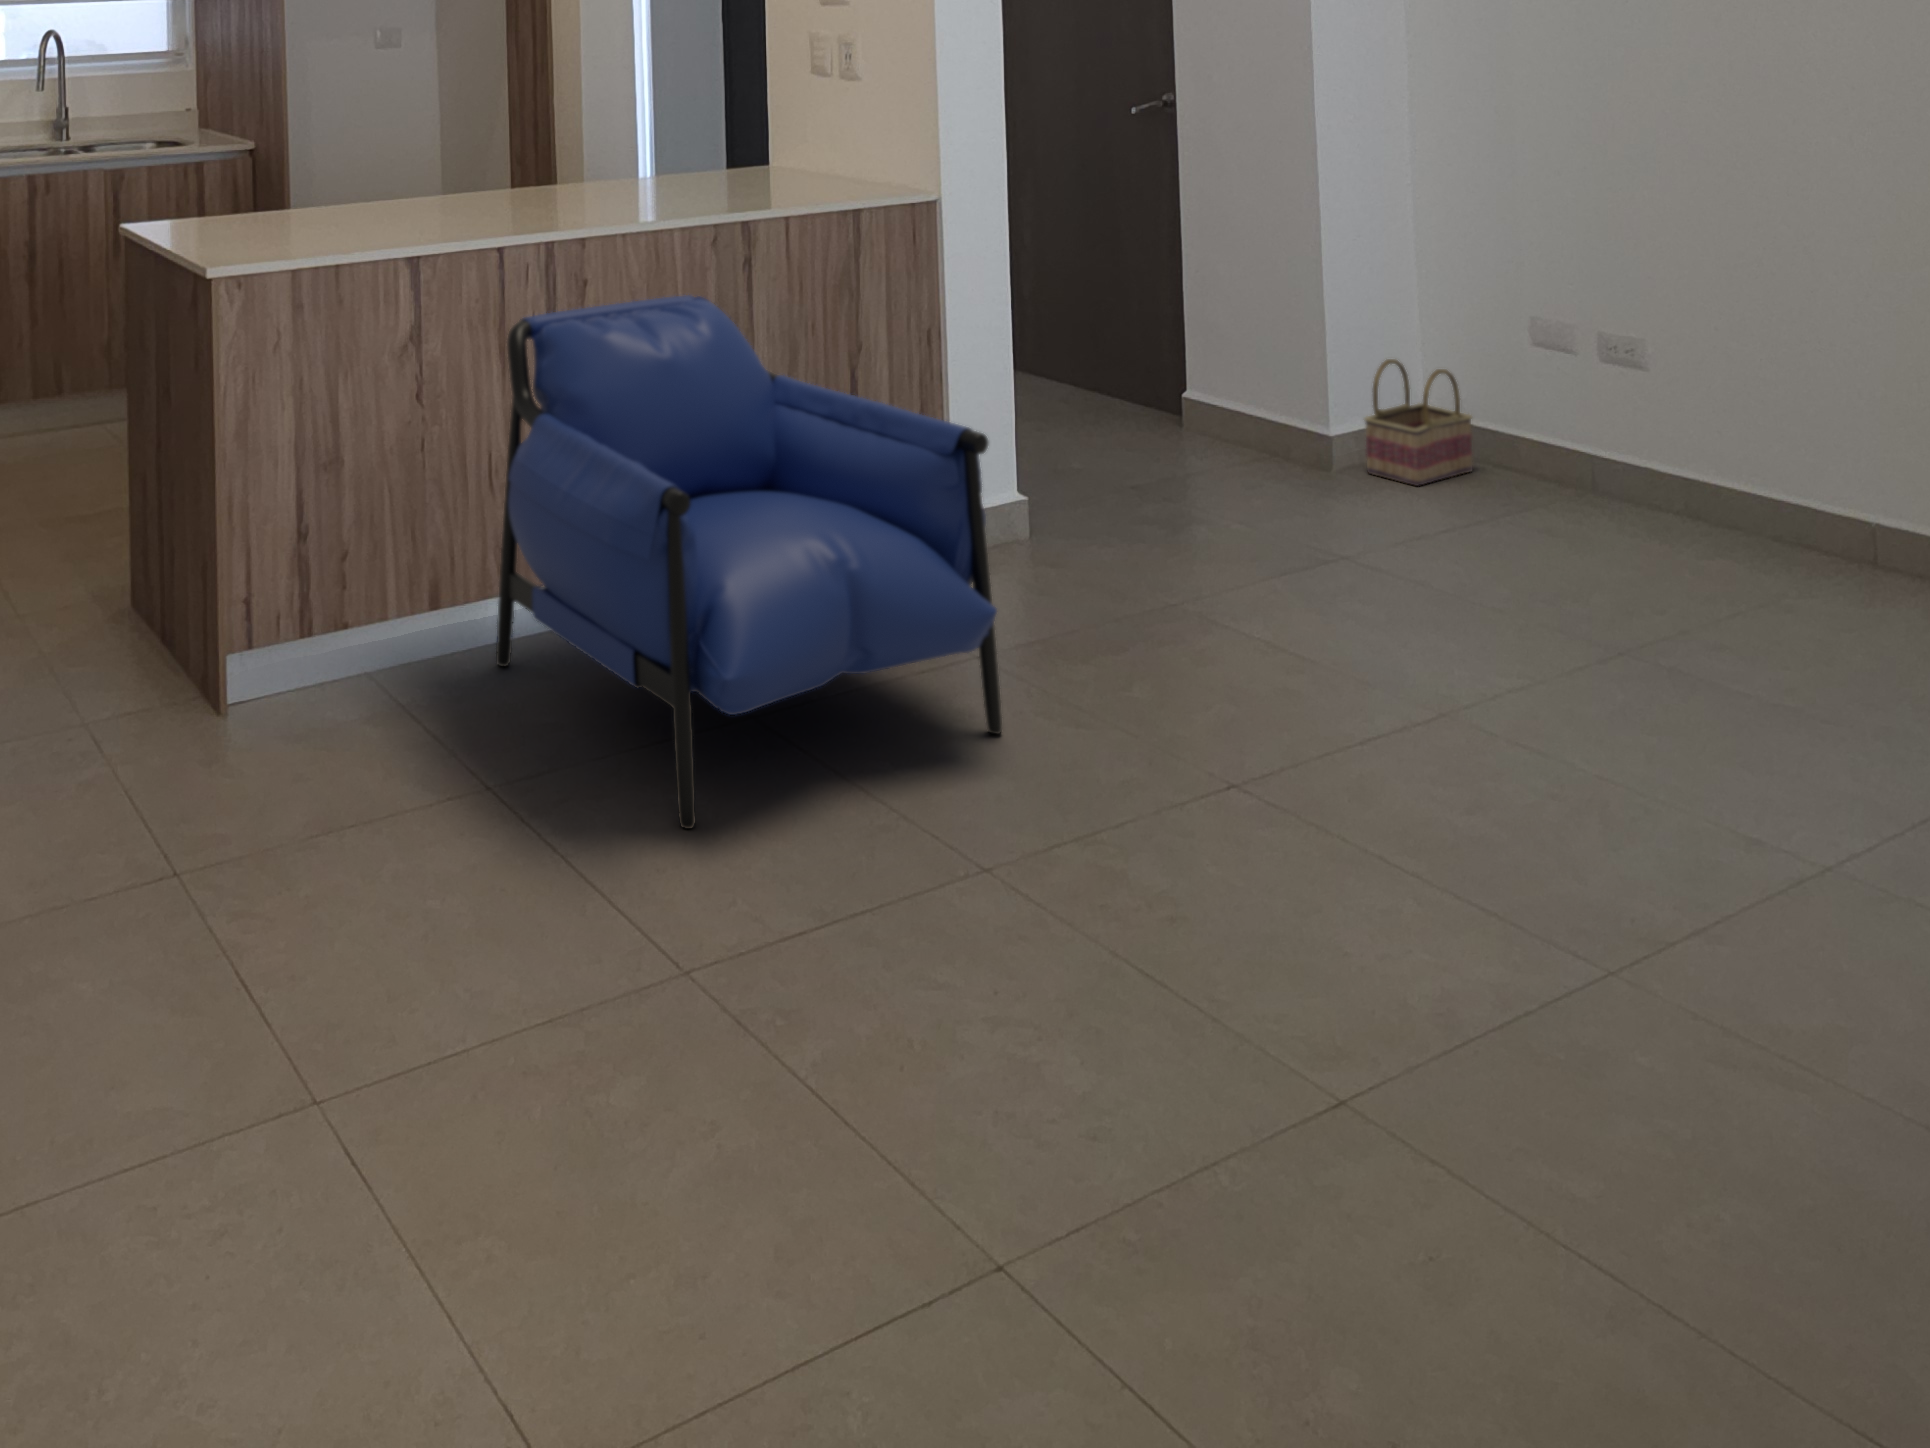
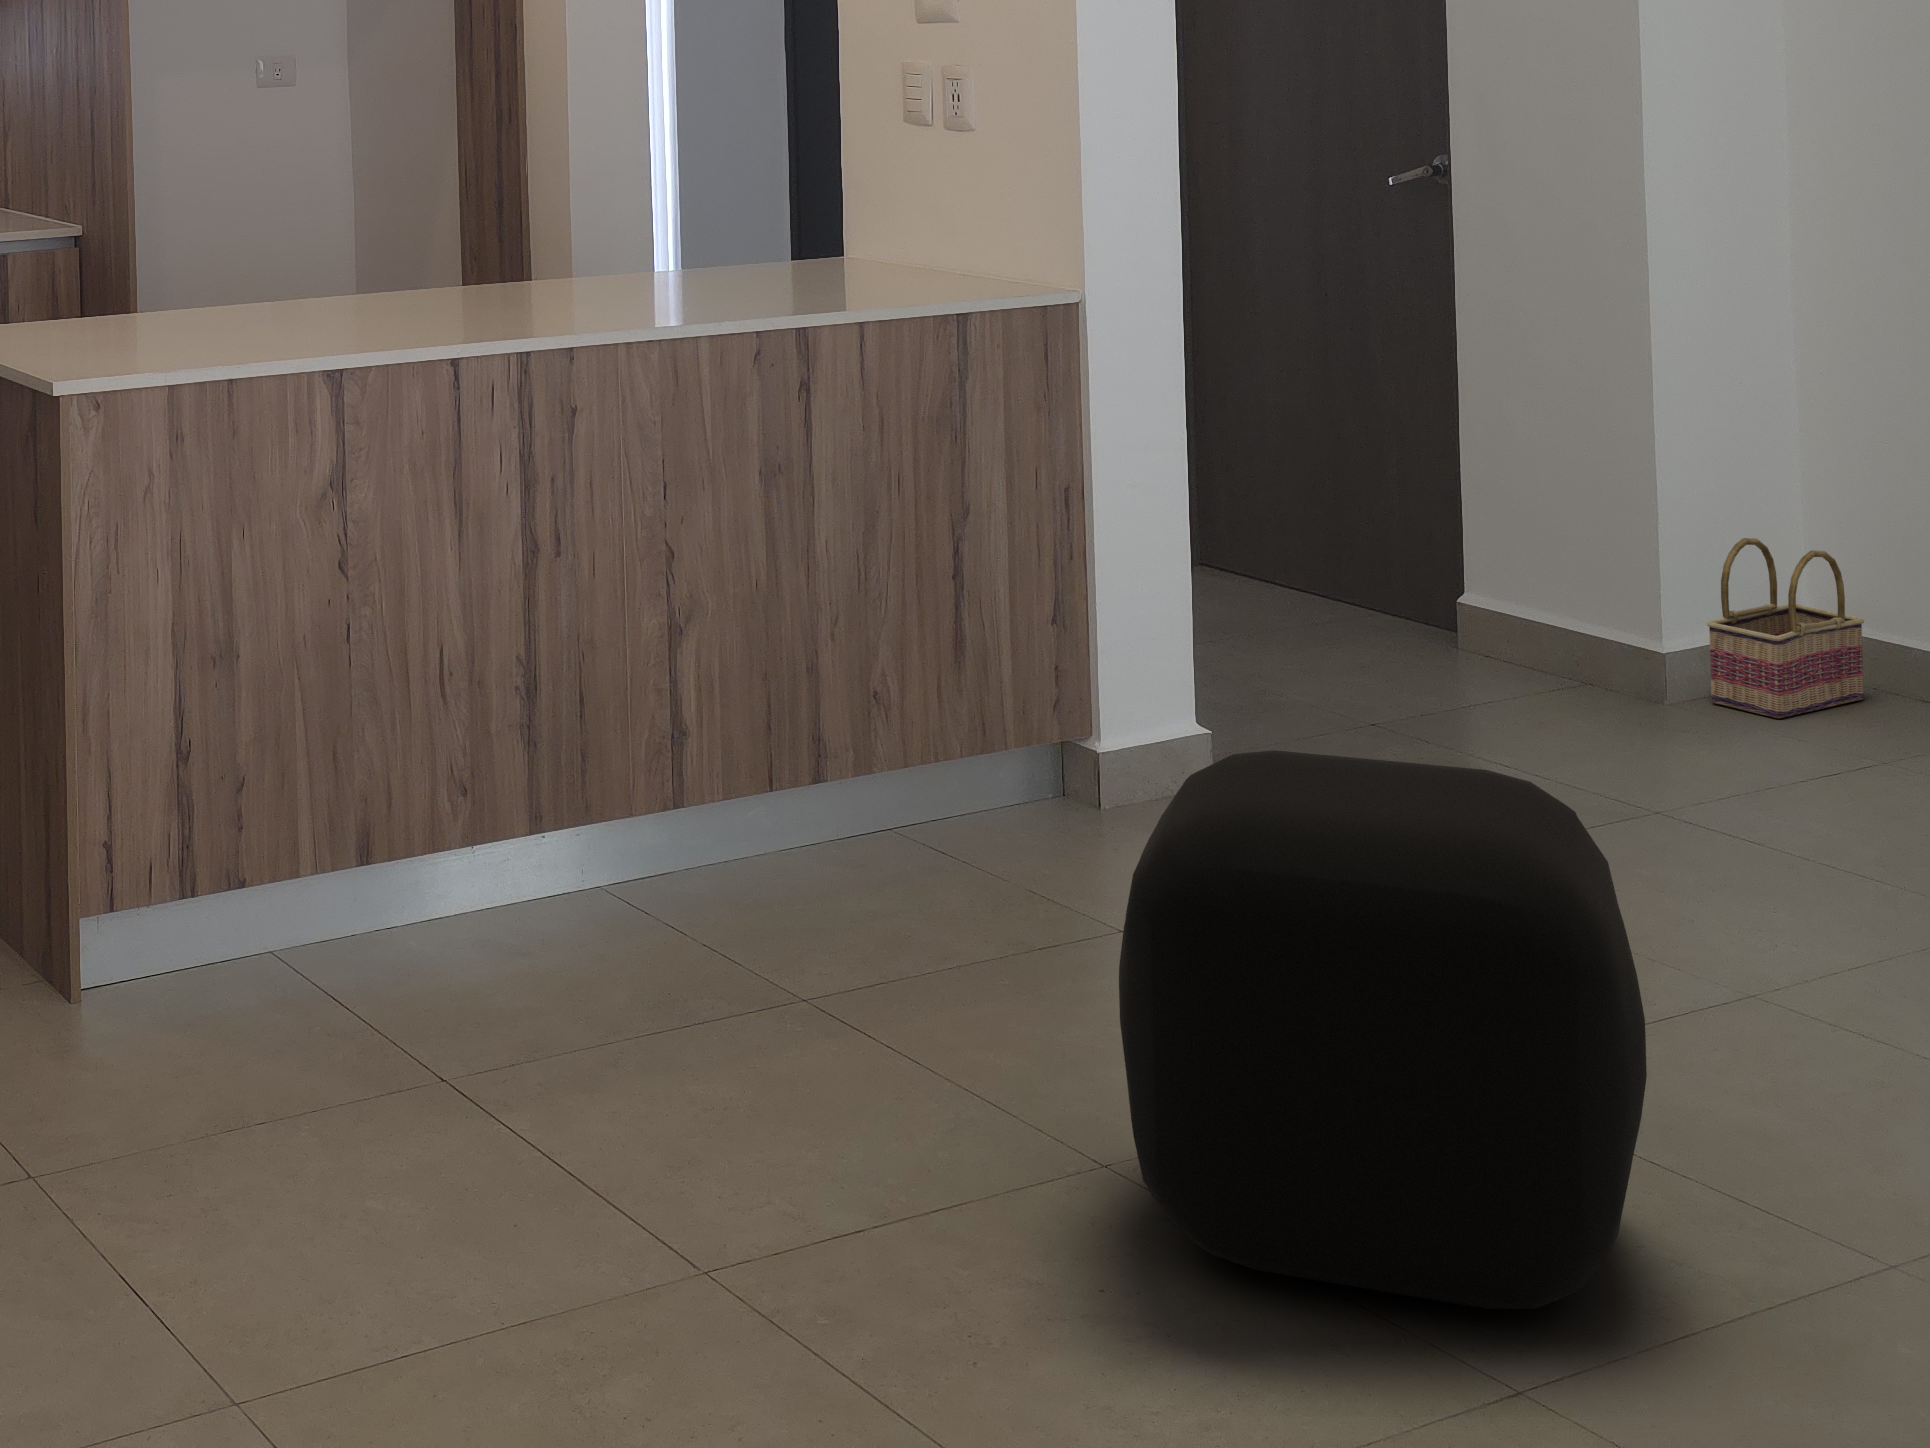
armchair: present [496,295,1002,829] -> none [449,430,1139,1118]
ottoman: none [1009,561,1437,1033] -> present [1119,750,1647,1309]

